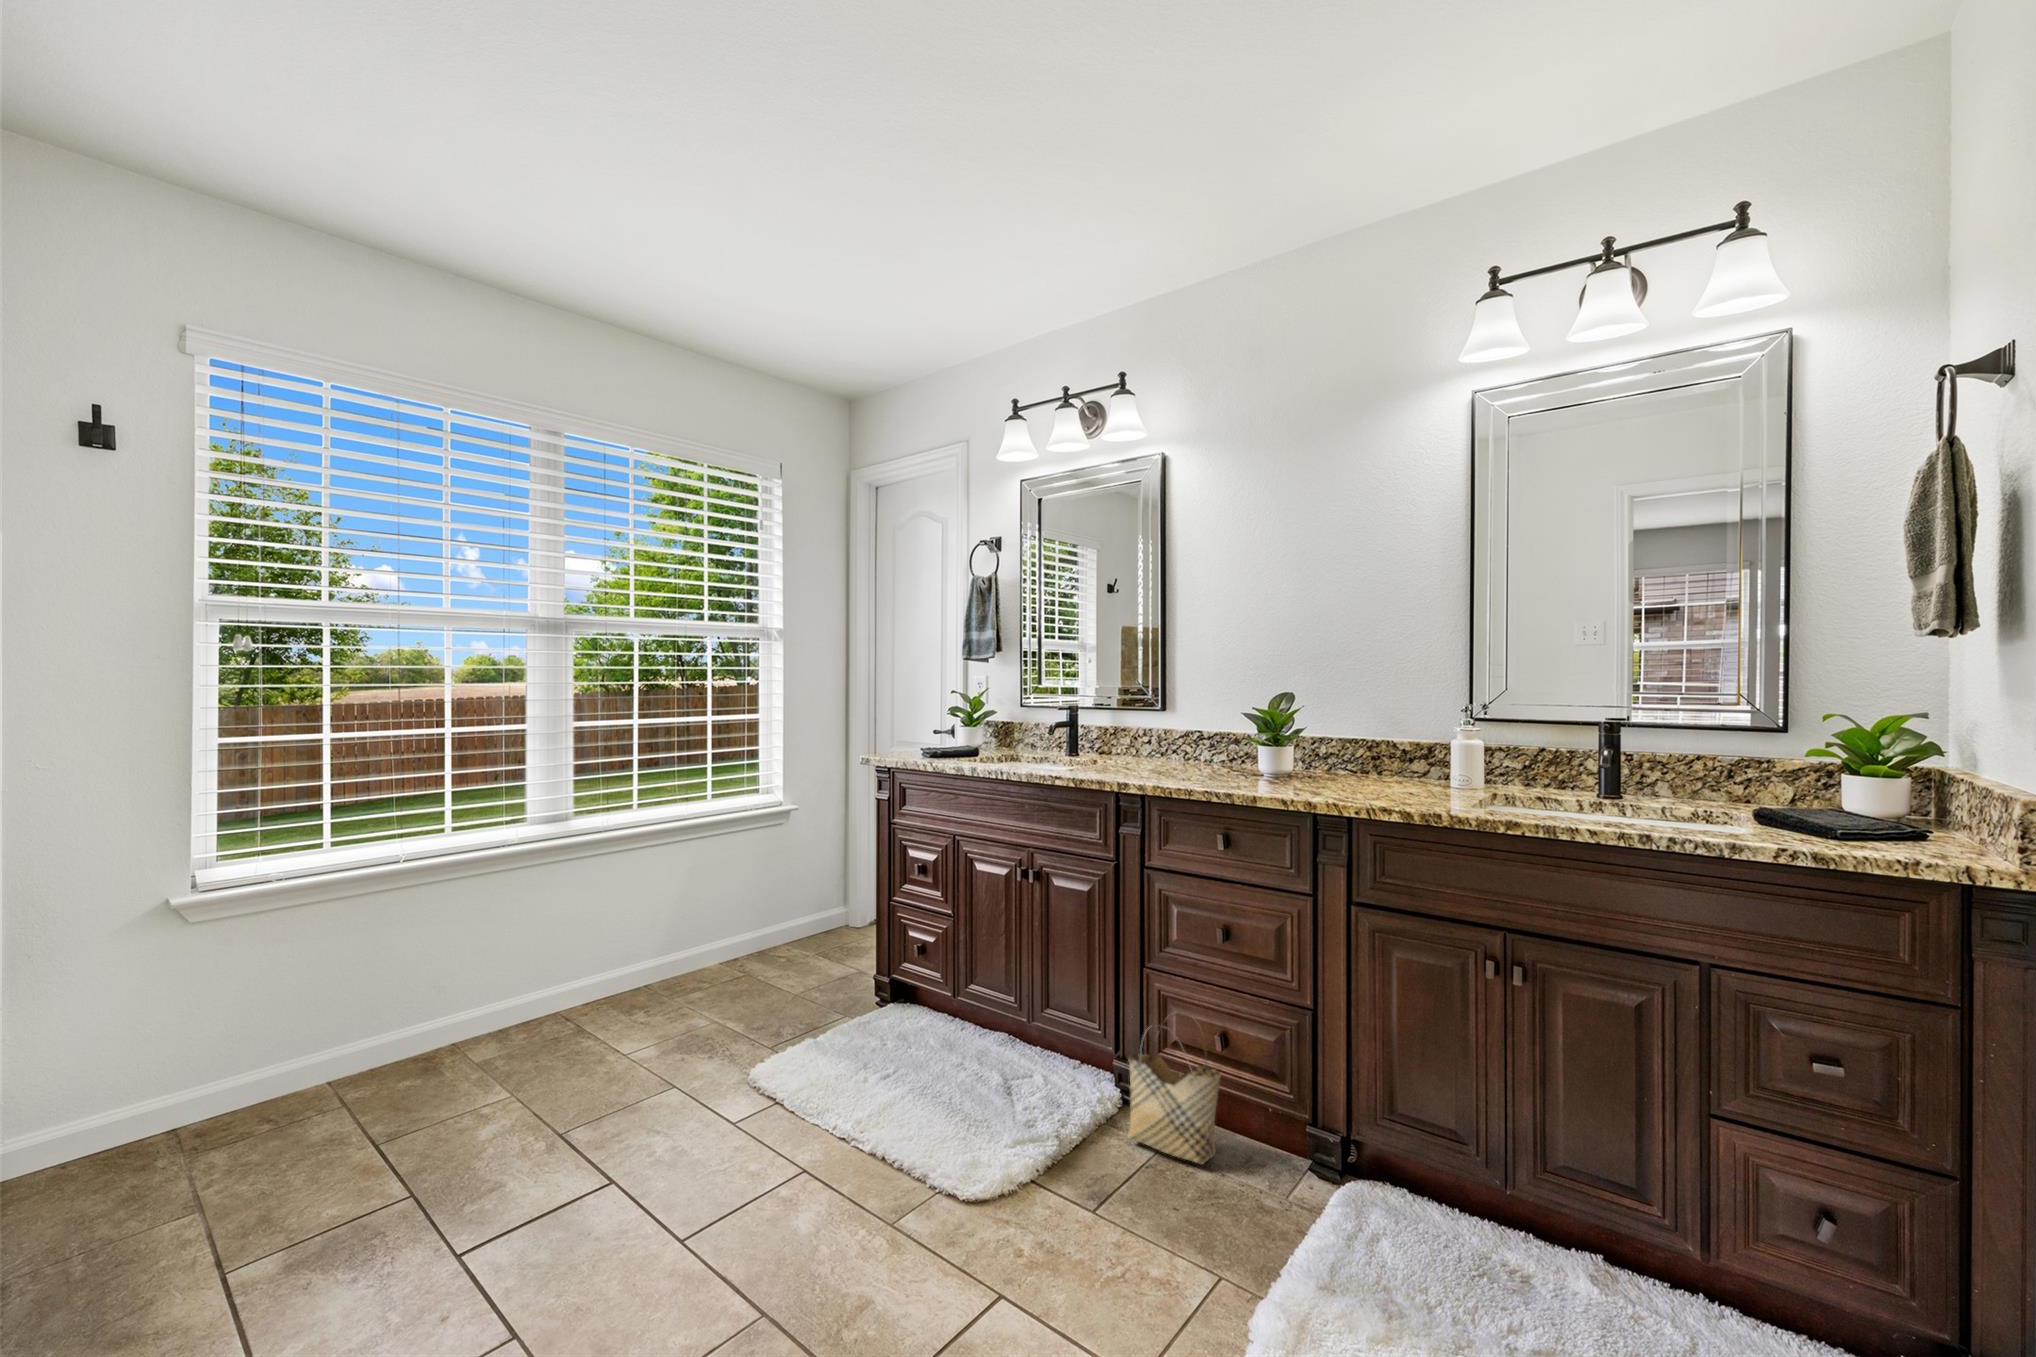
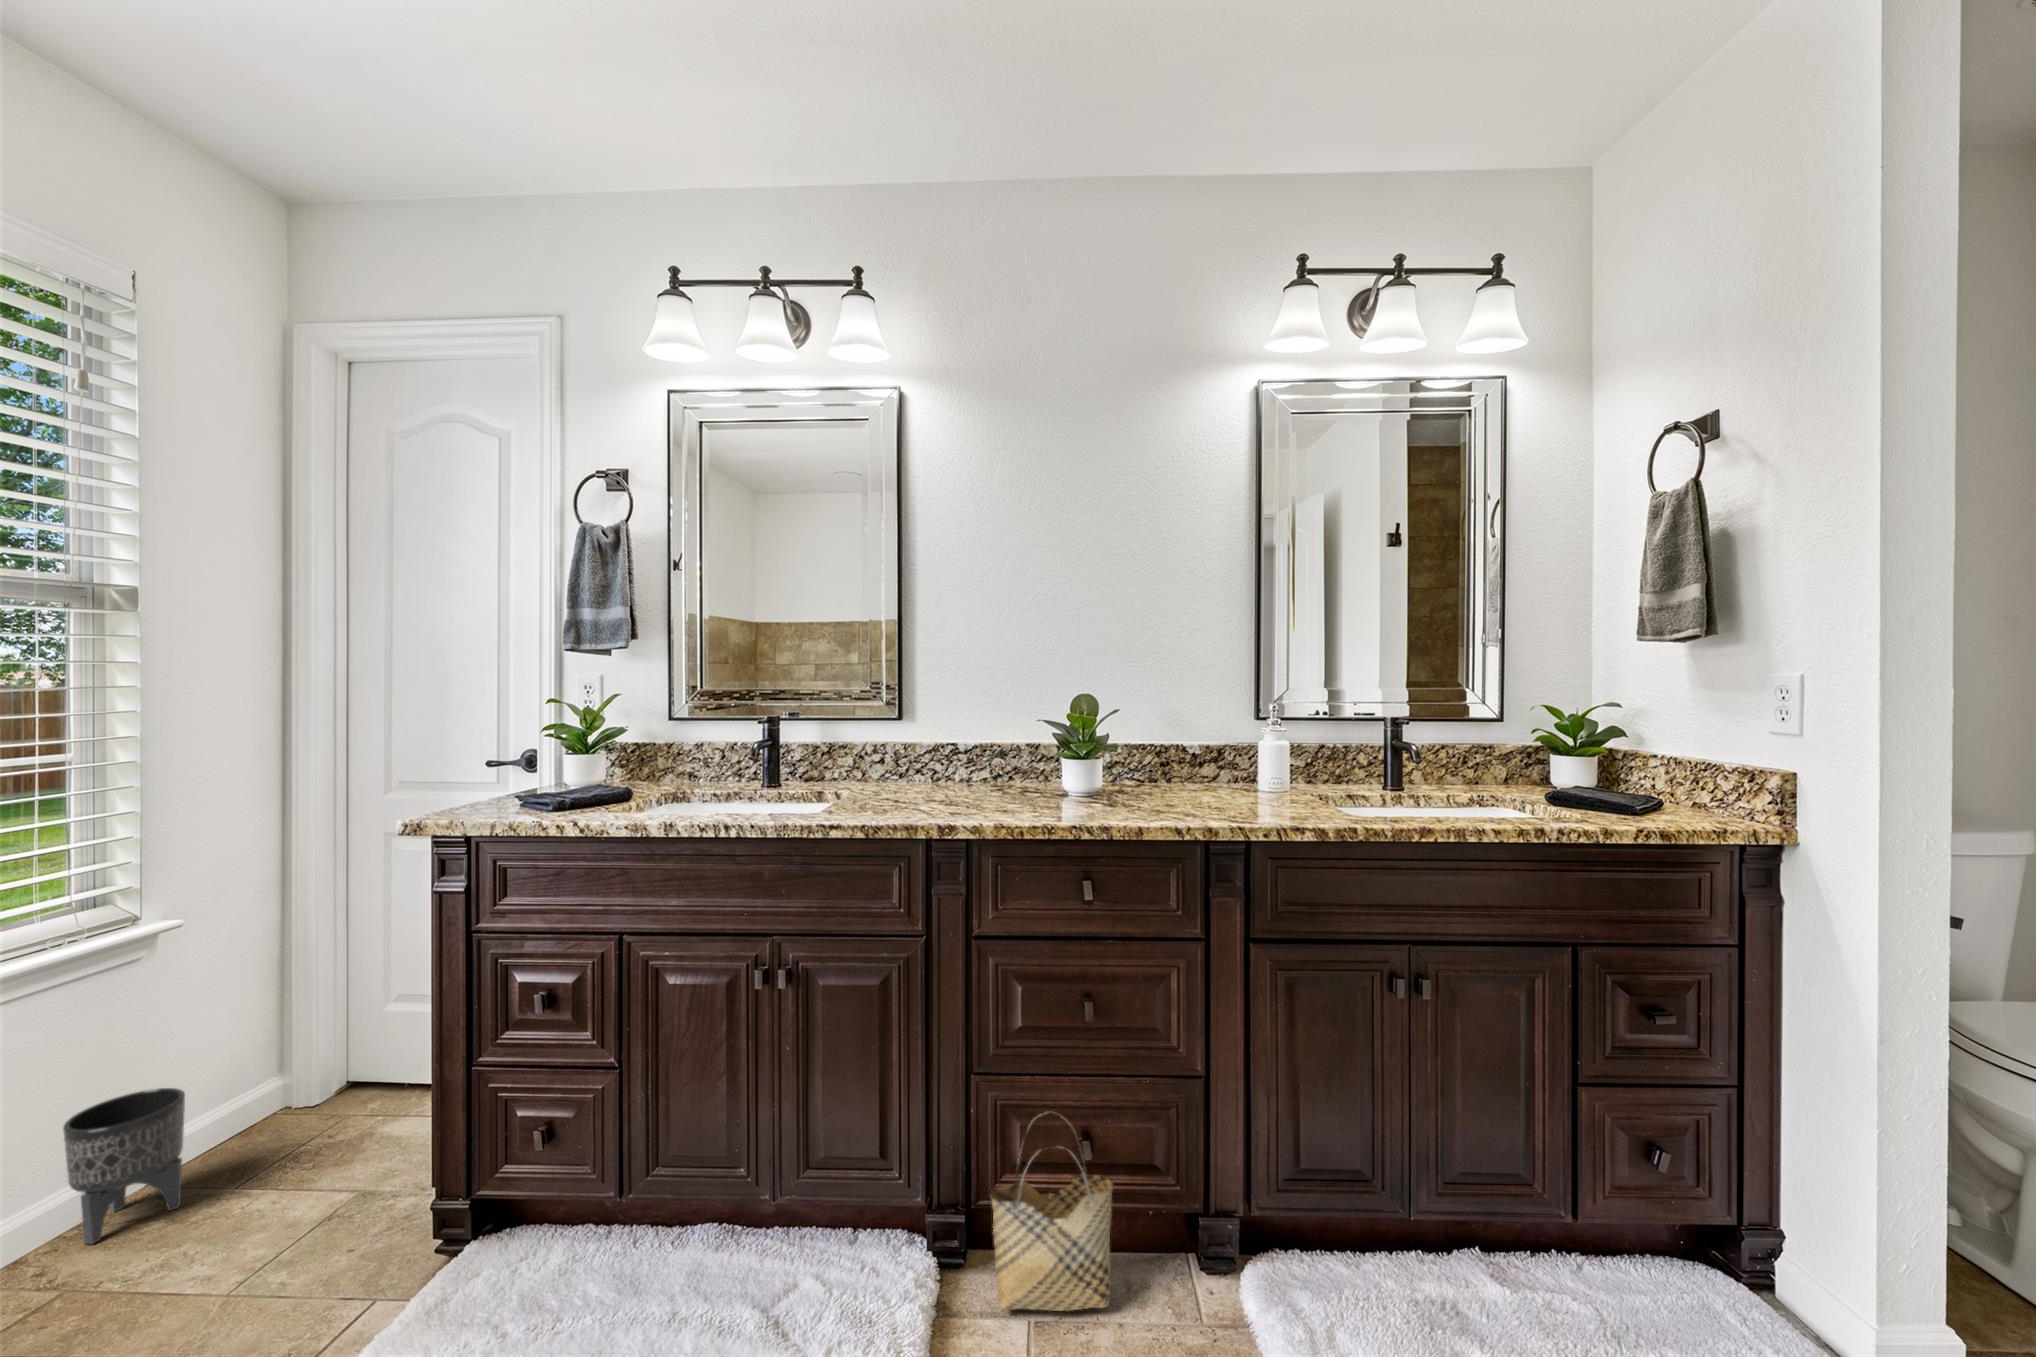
planter: none [730,896,776,966] -> present [63,1088,185,1244]

